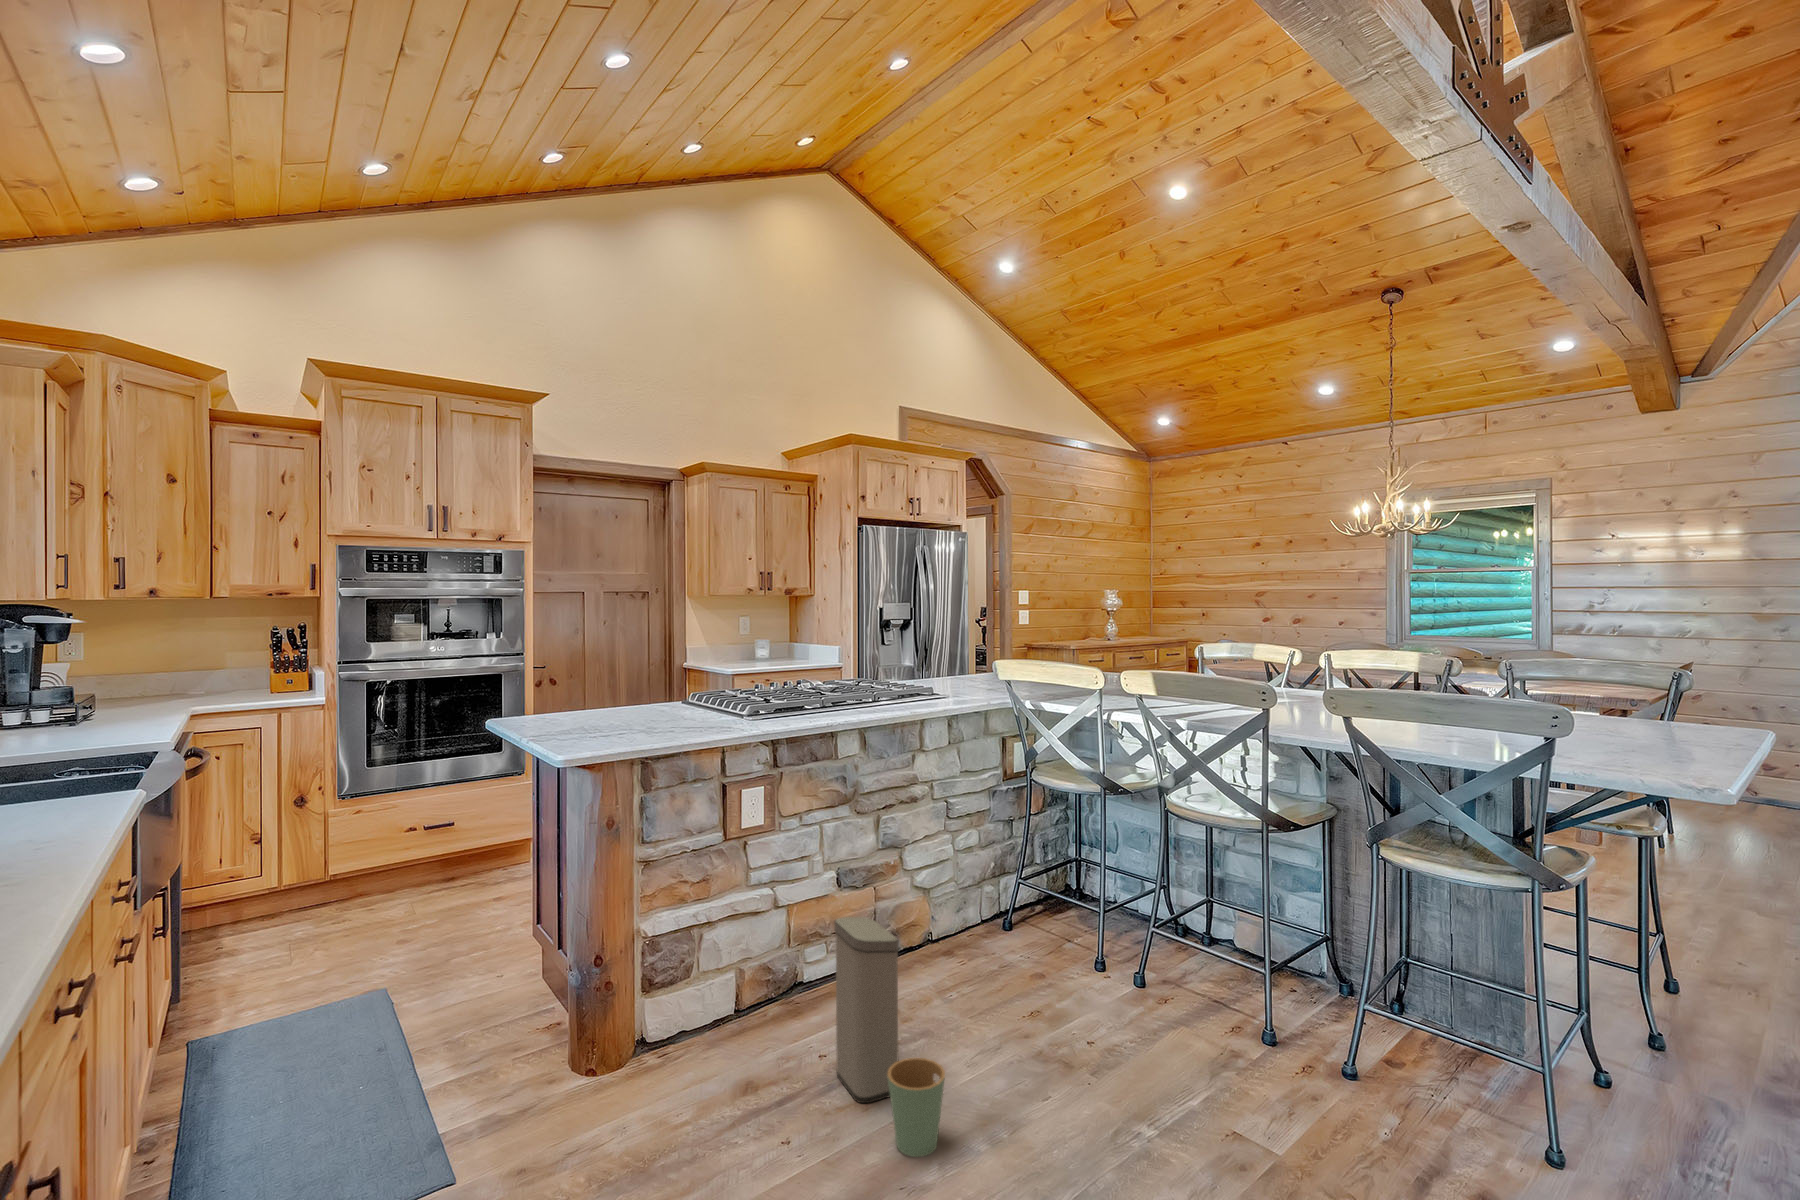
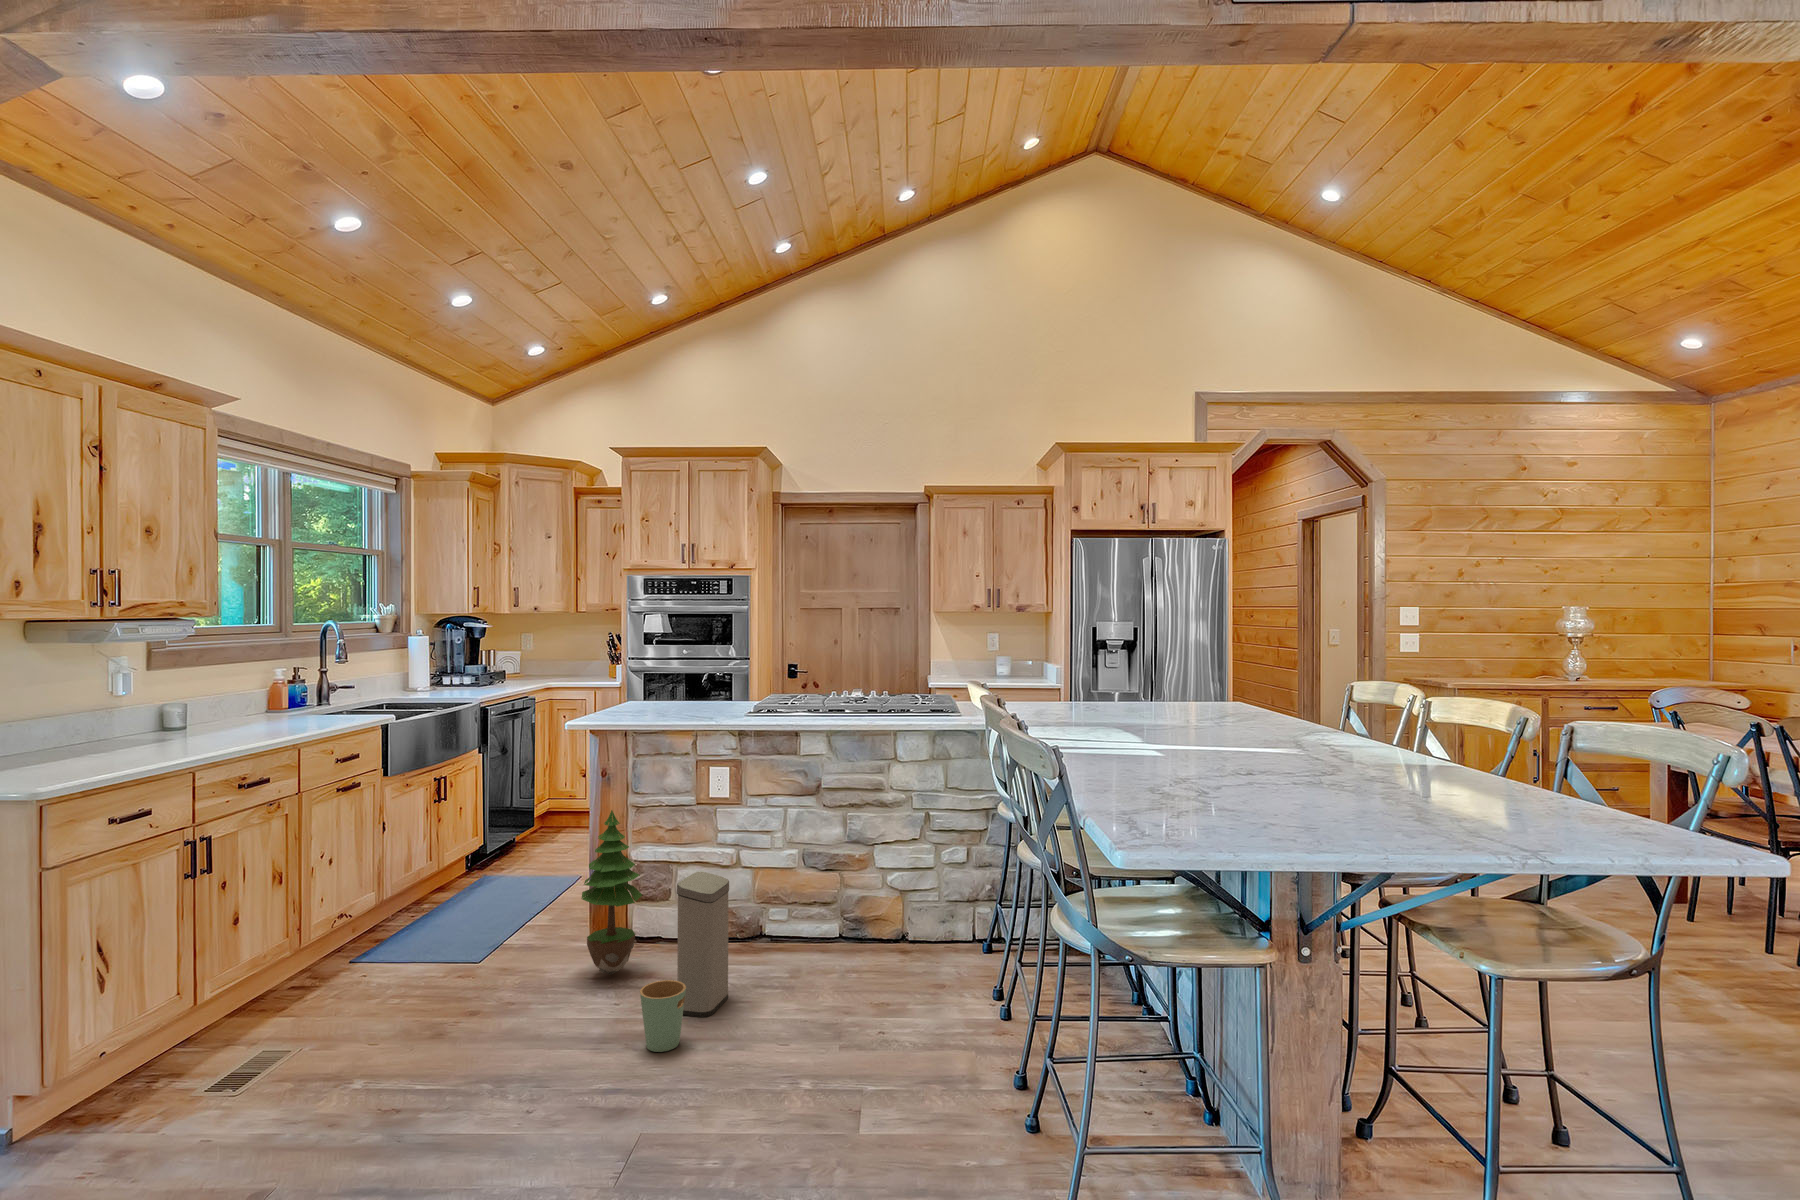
potted tree: none [650,865,734,1095] -> present [581,810,642,975]

